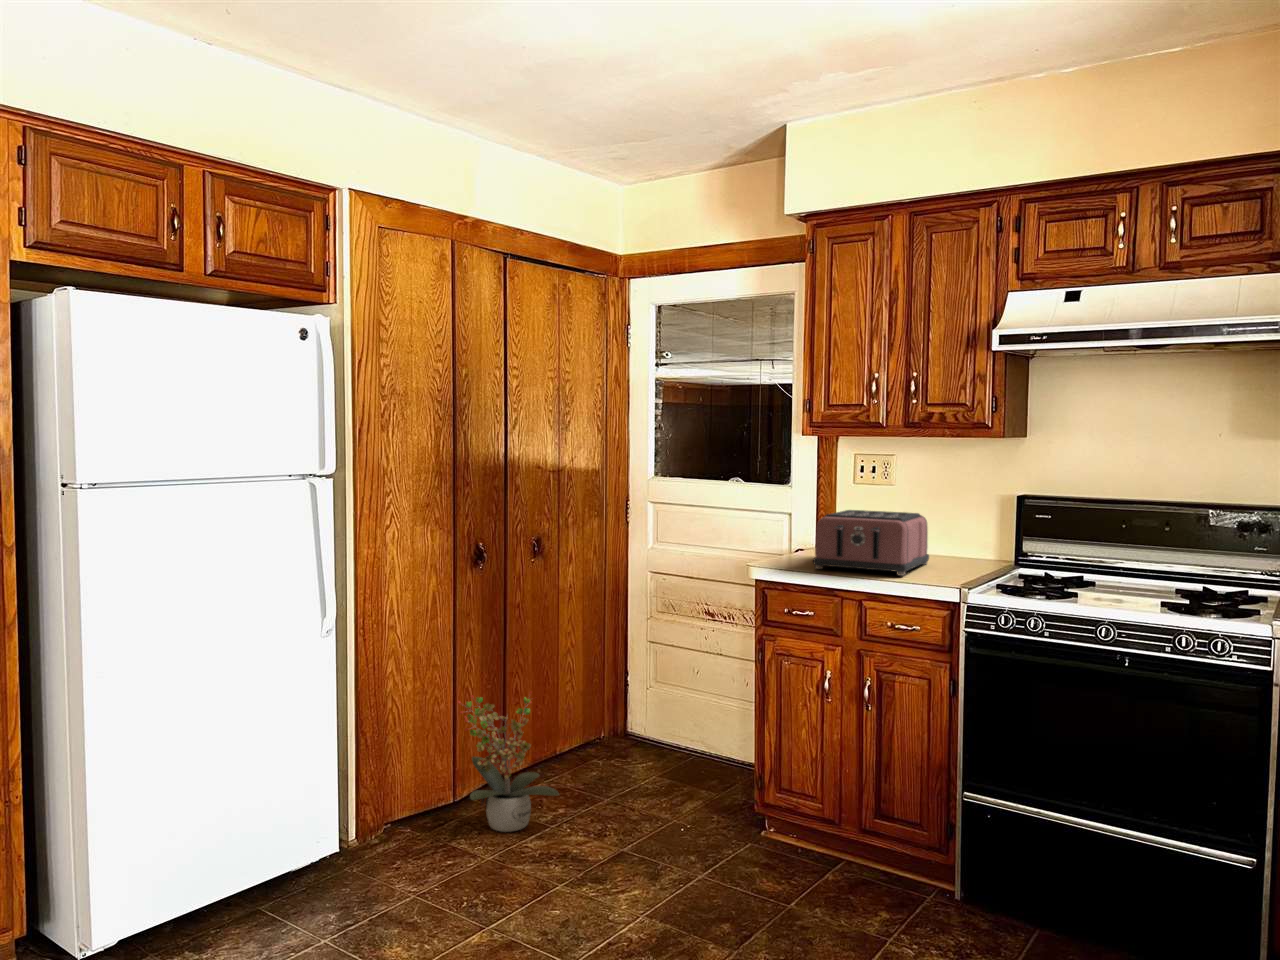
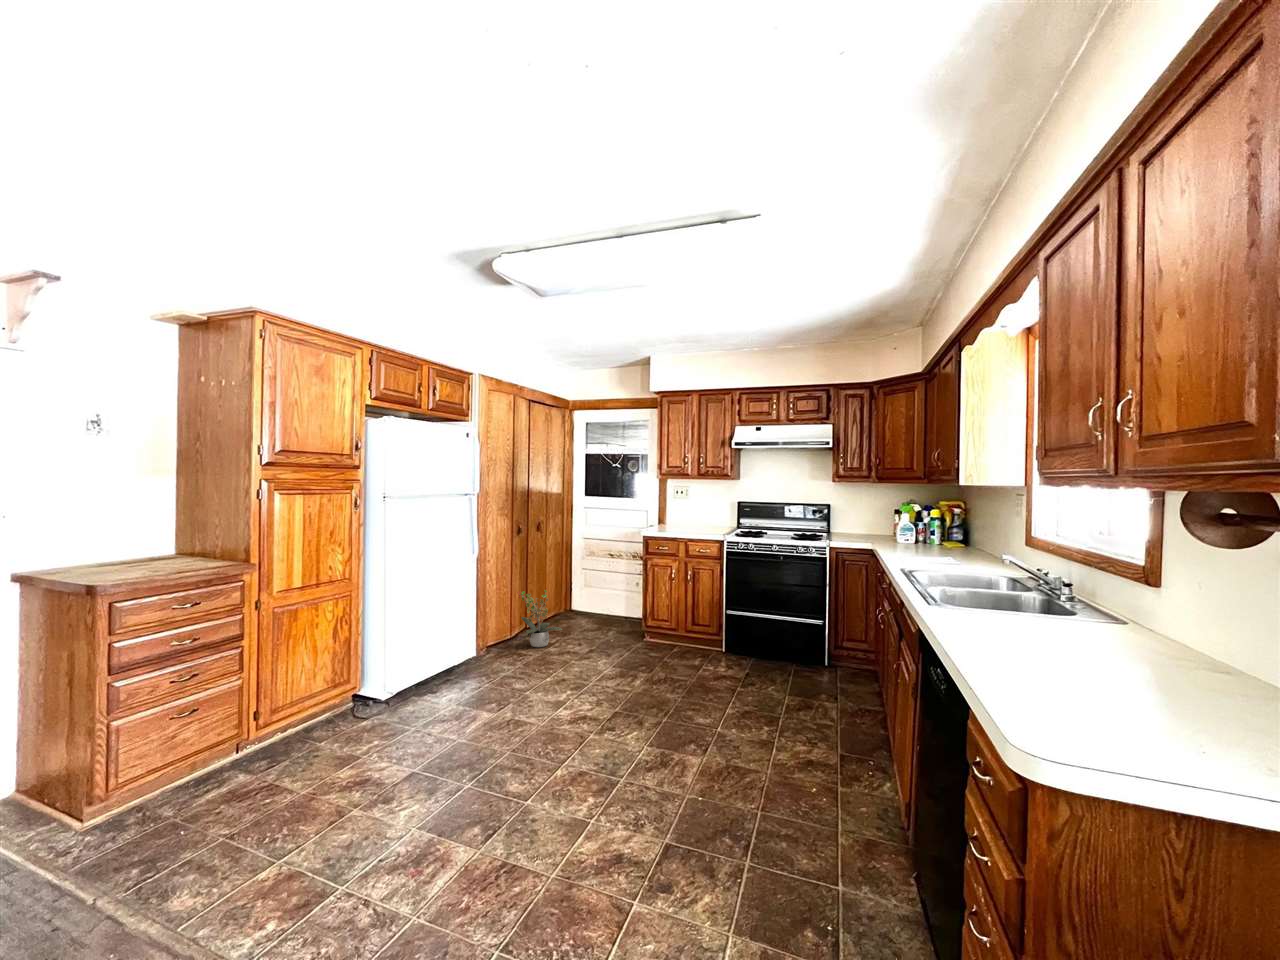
toaster: present [813,510,929,576] -> none [666,508,707,532]

